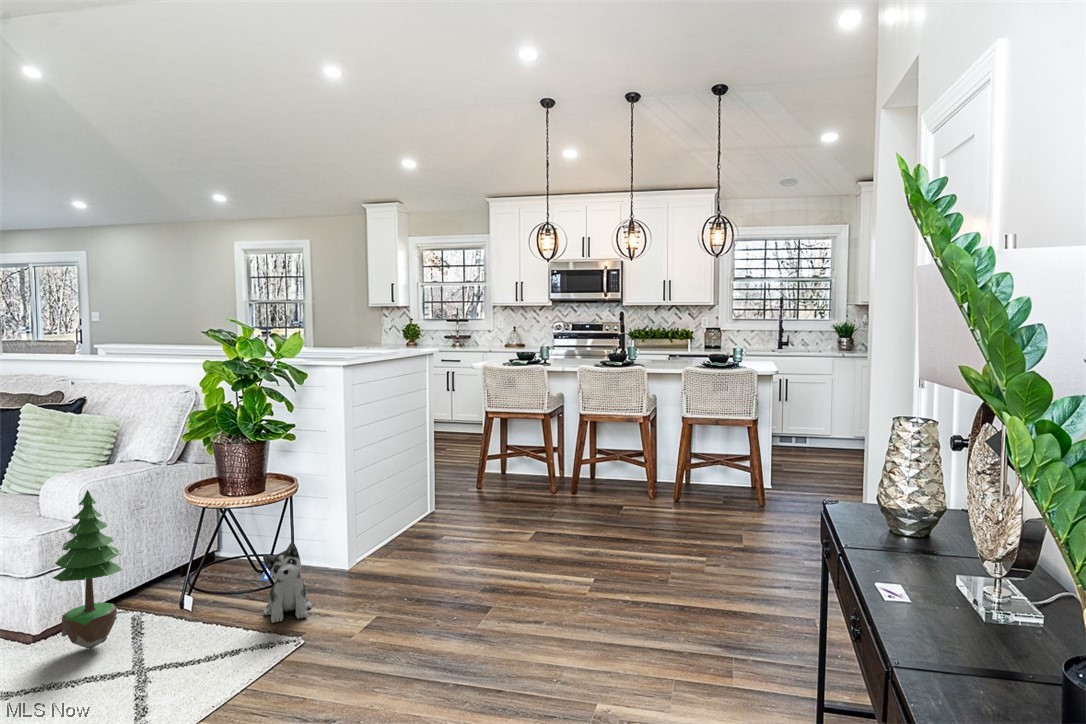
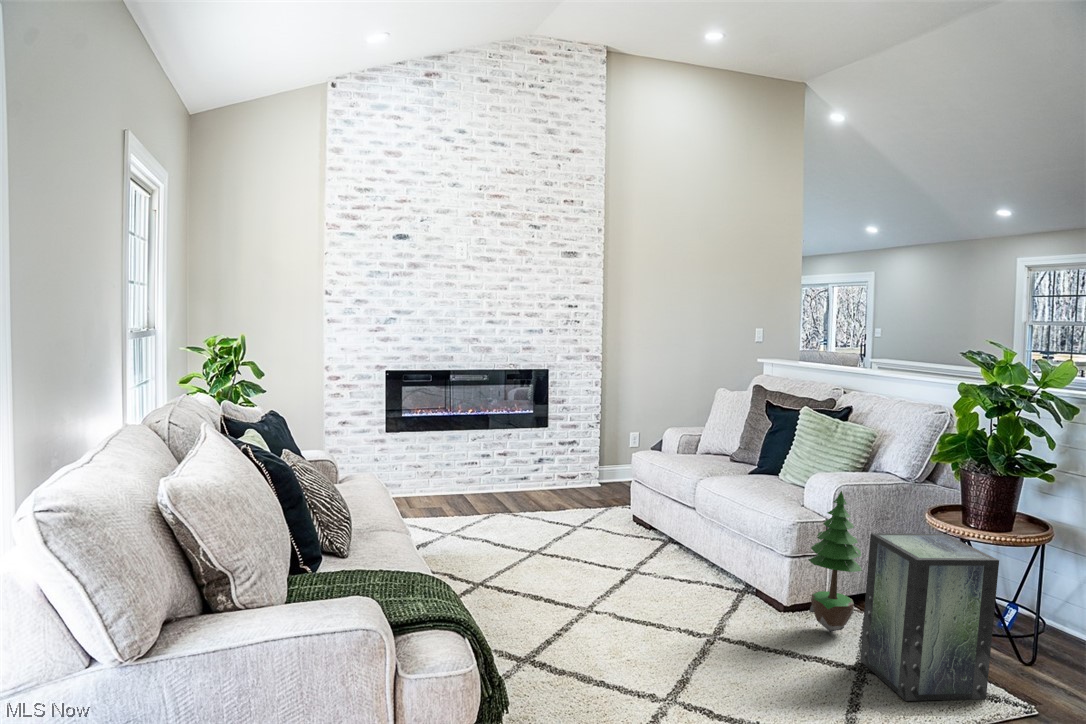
storage box: none [127,507,262,689] -> present [860,533,999,701]
plush toy: present [263,542,312,623] -> none [994,598,1052,686]

